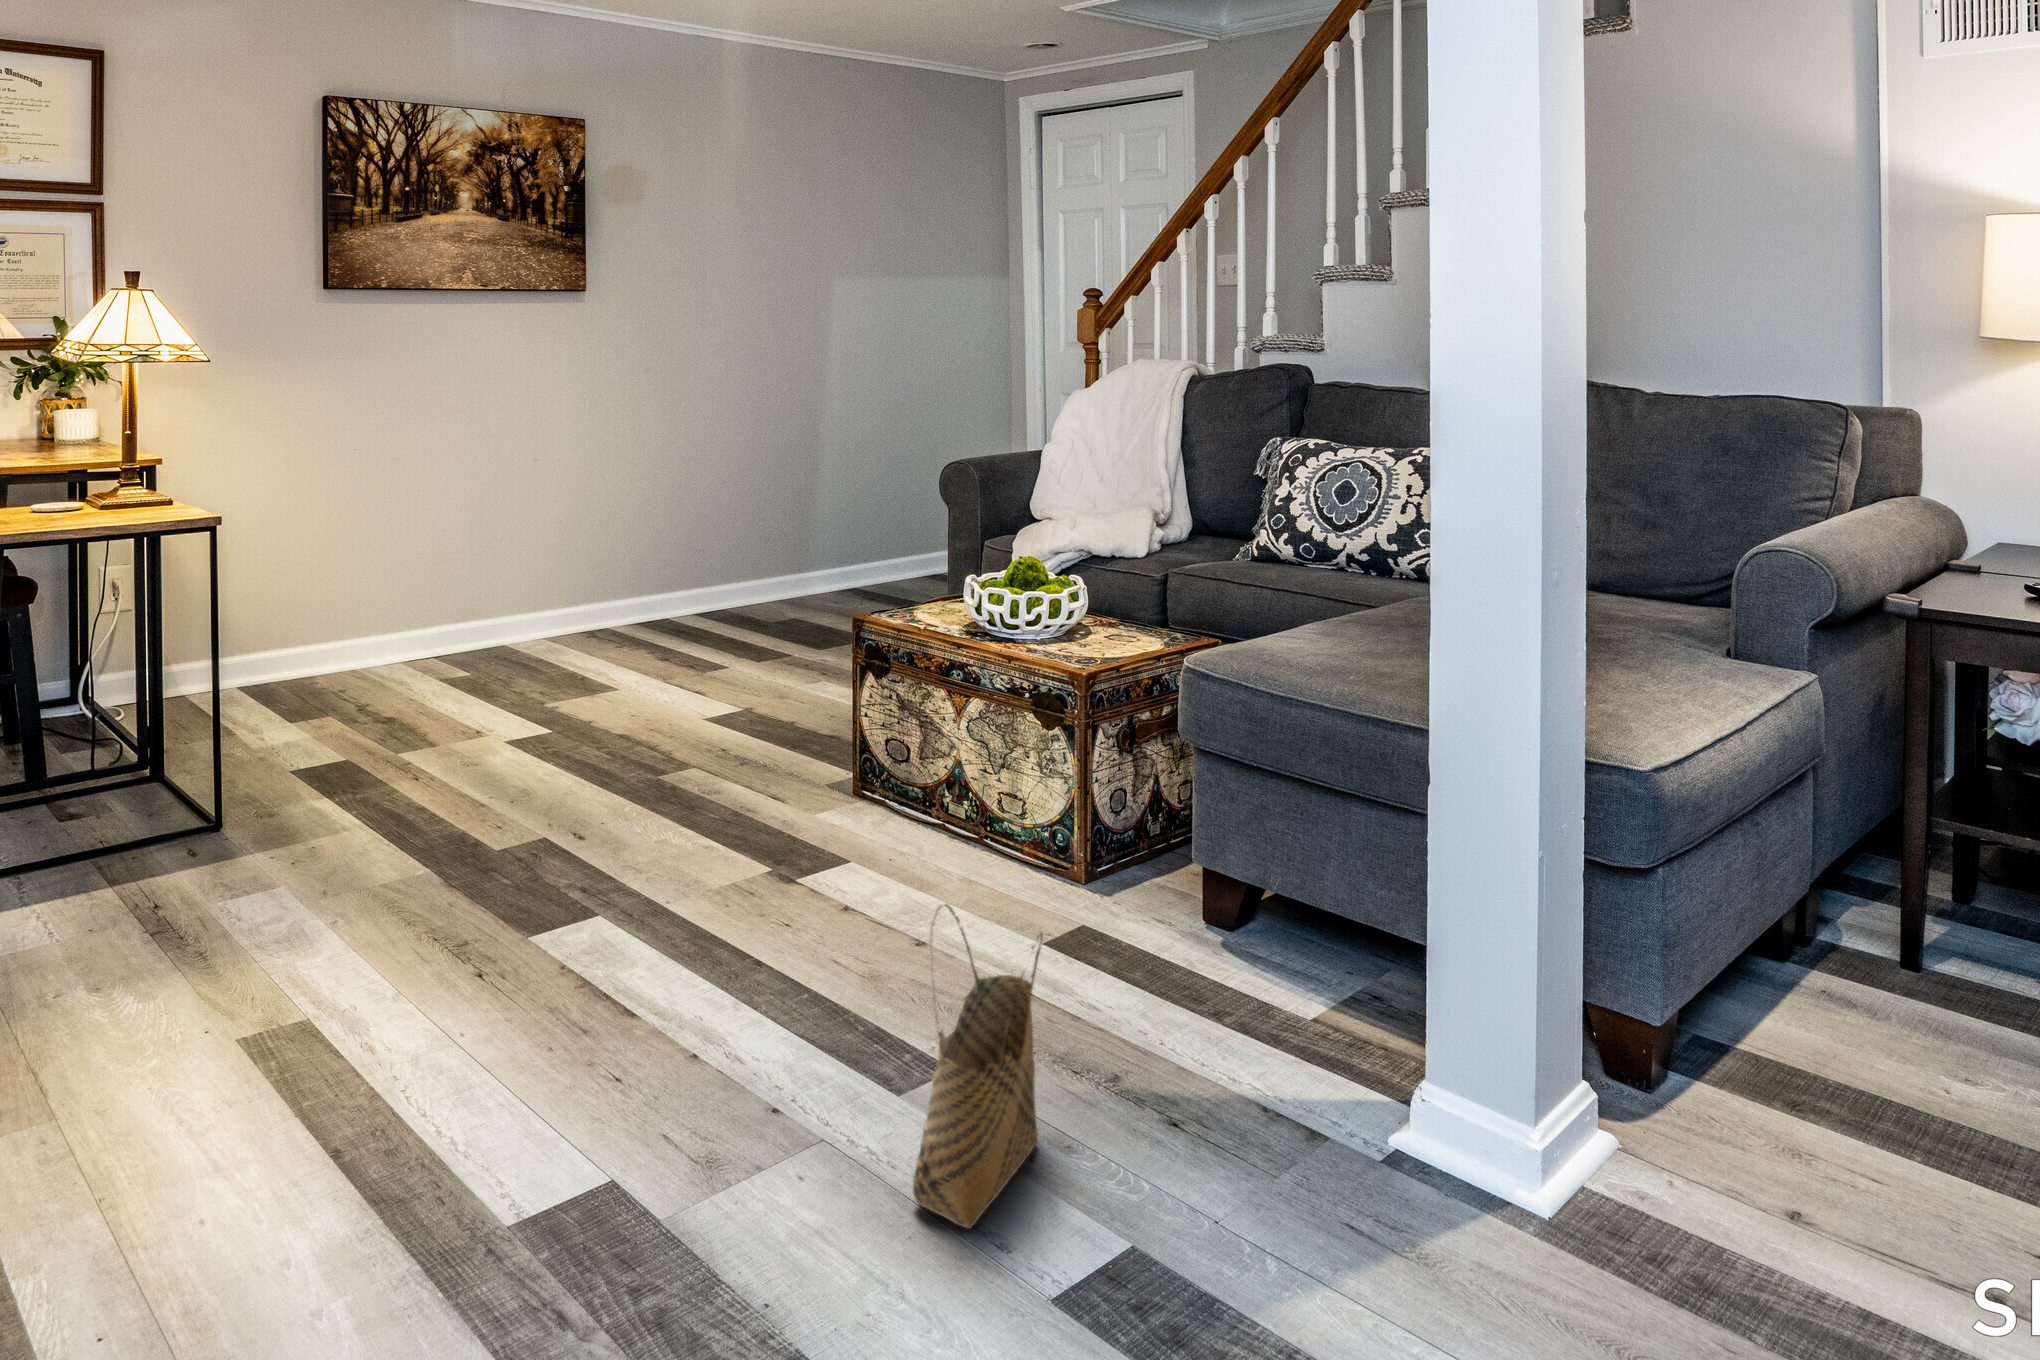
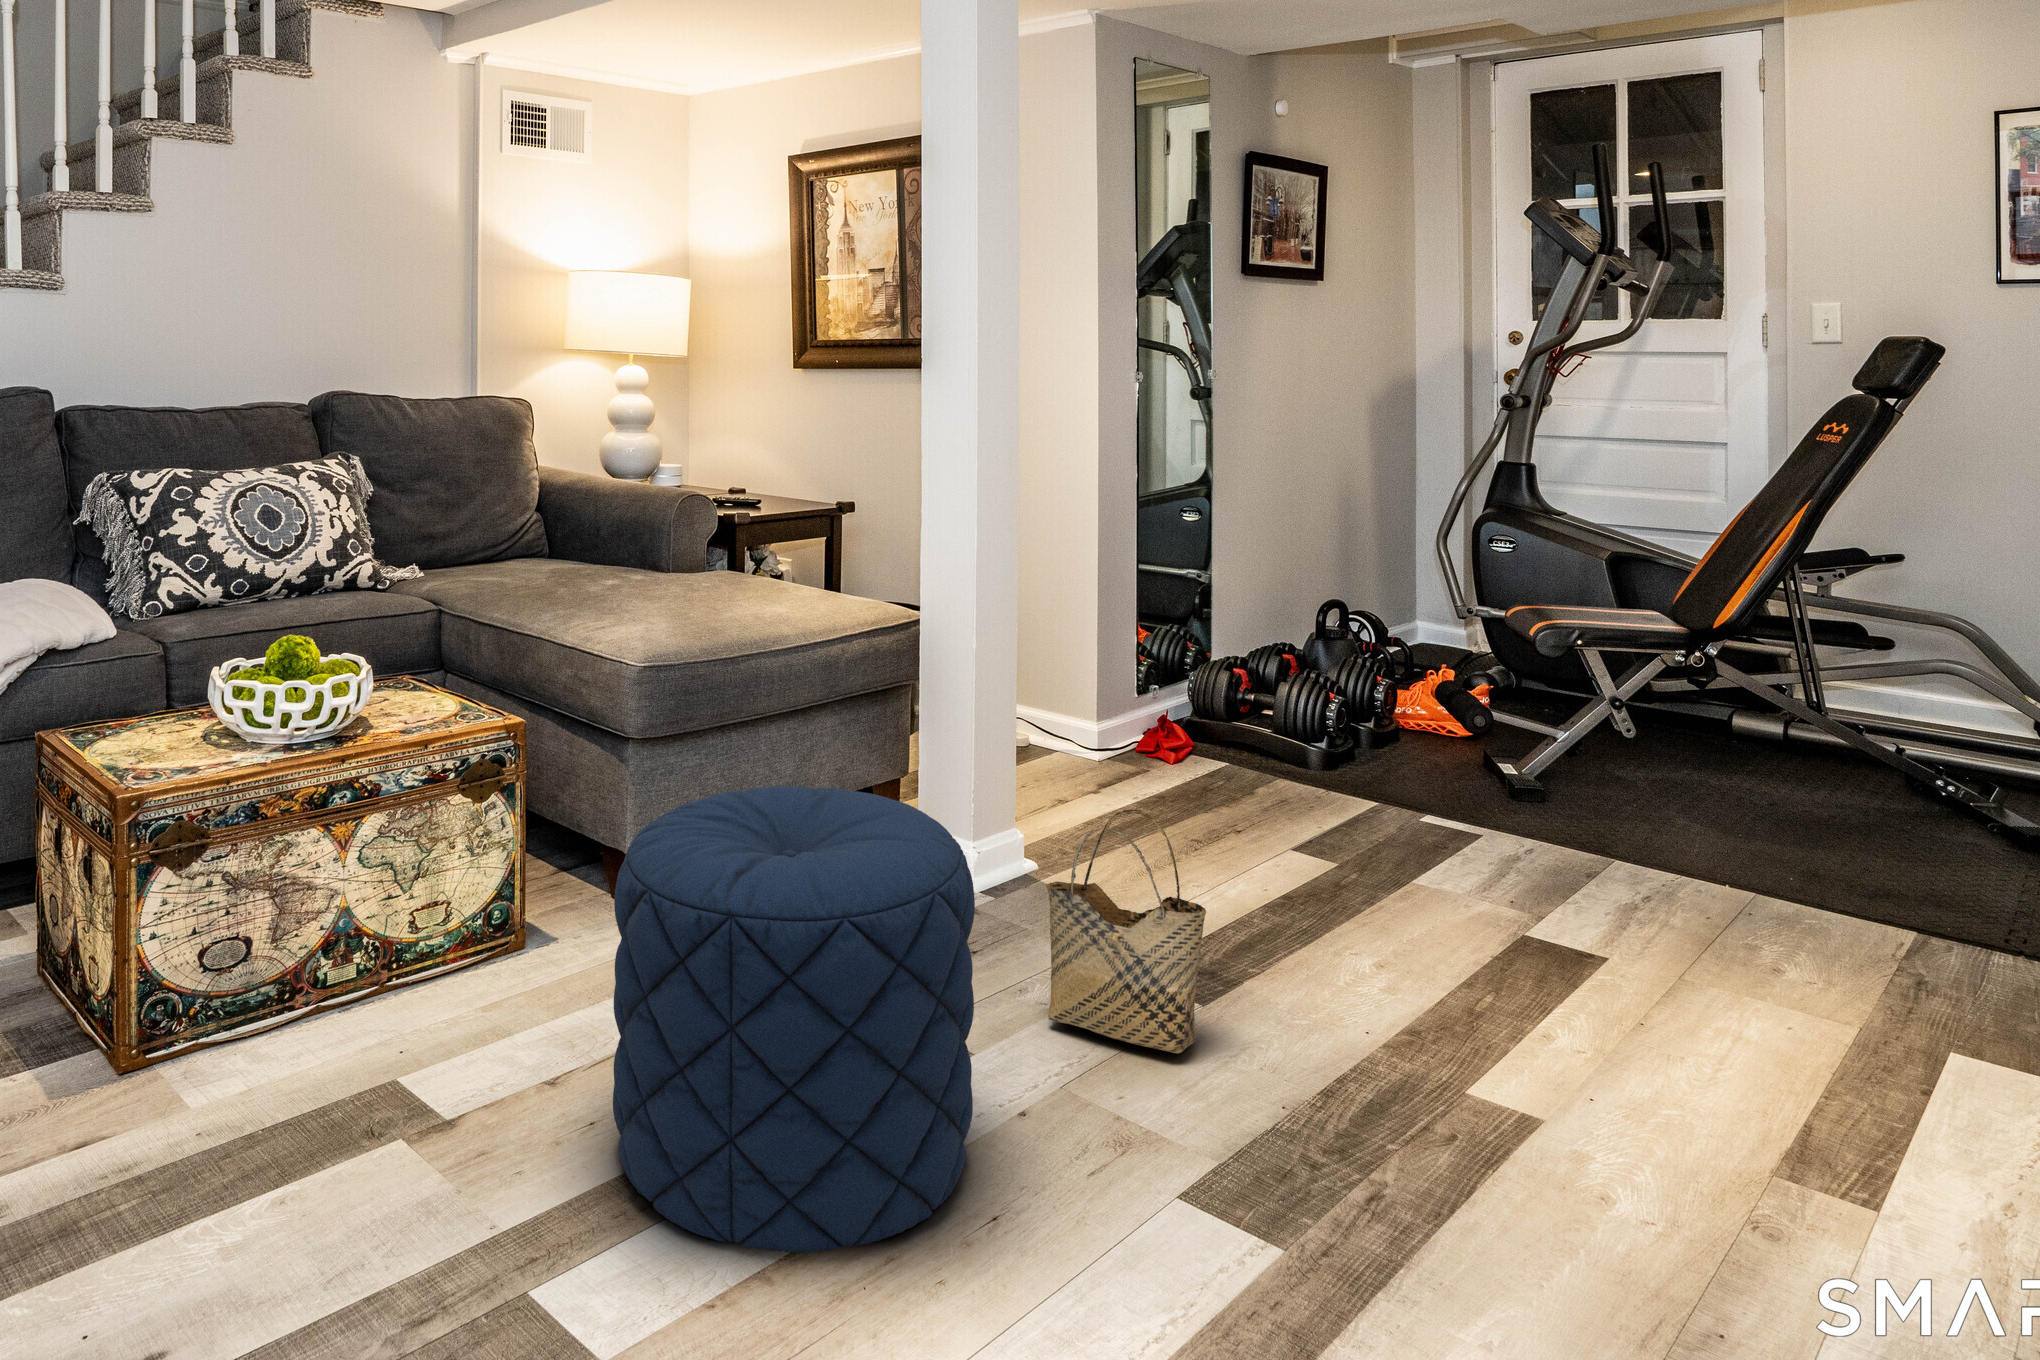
pouf: none [585,705,882,1063] -> present [613,786,975,1253]

